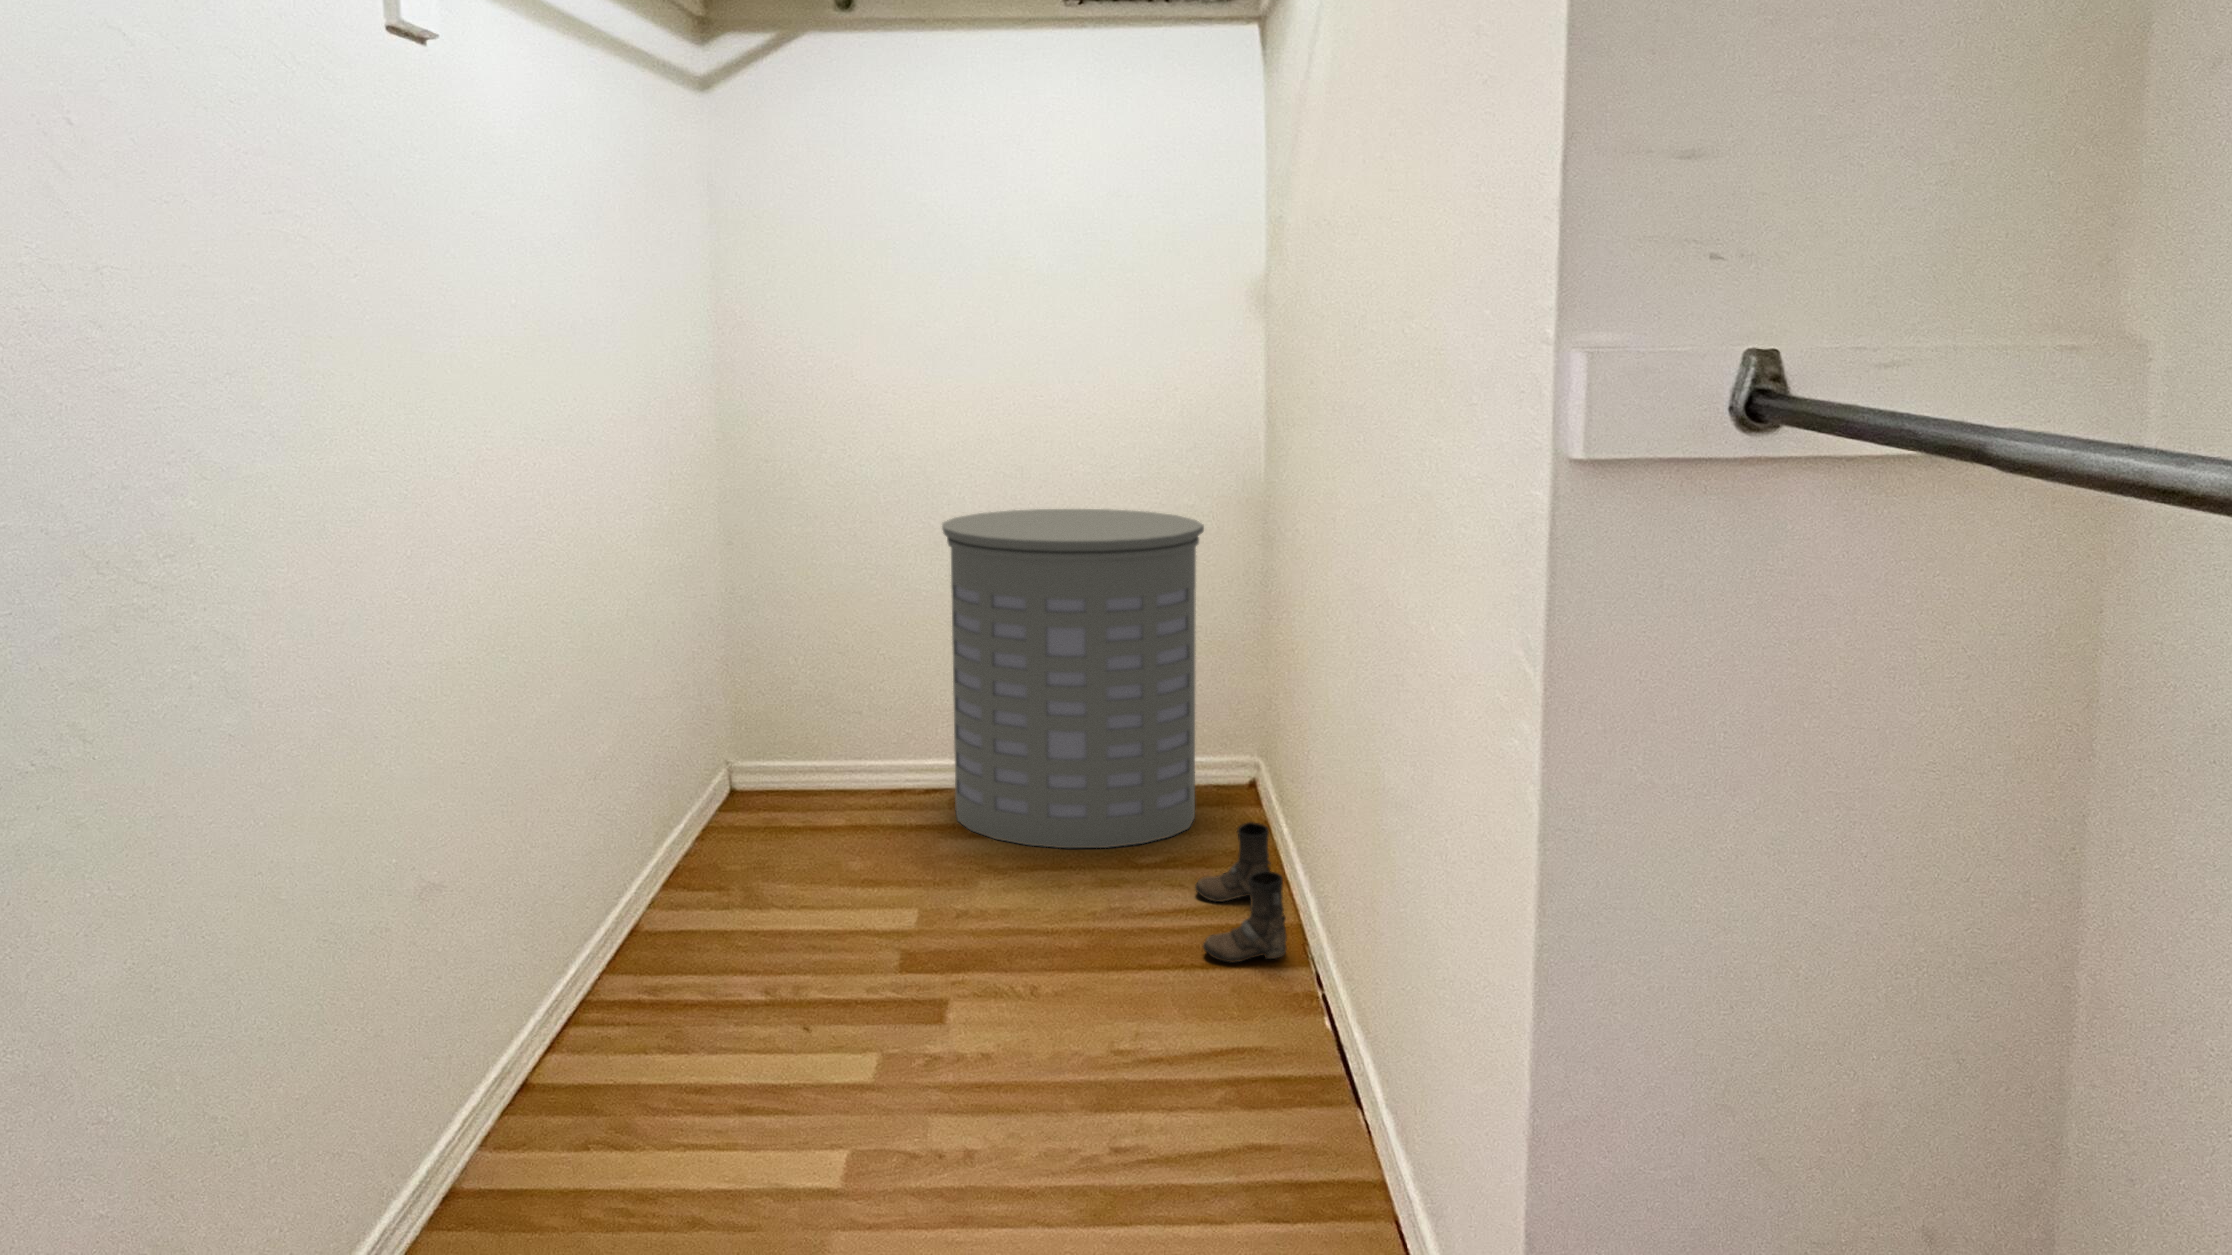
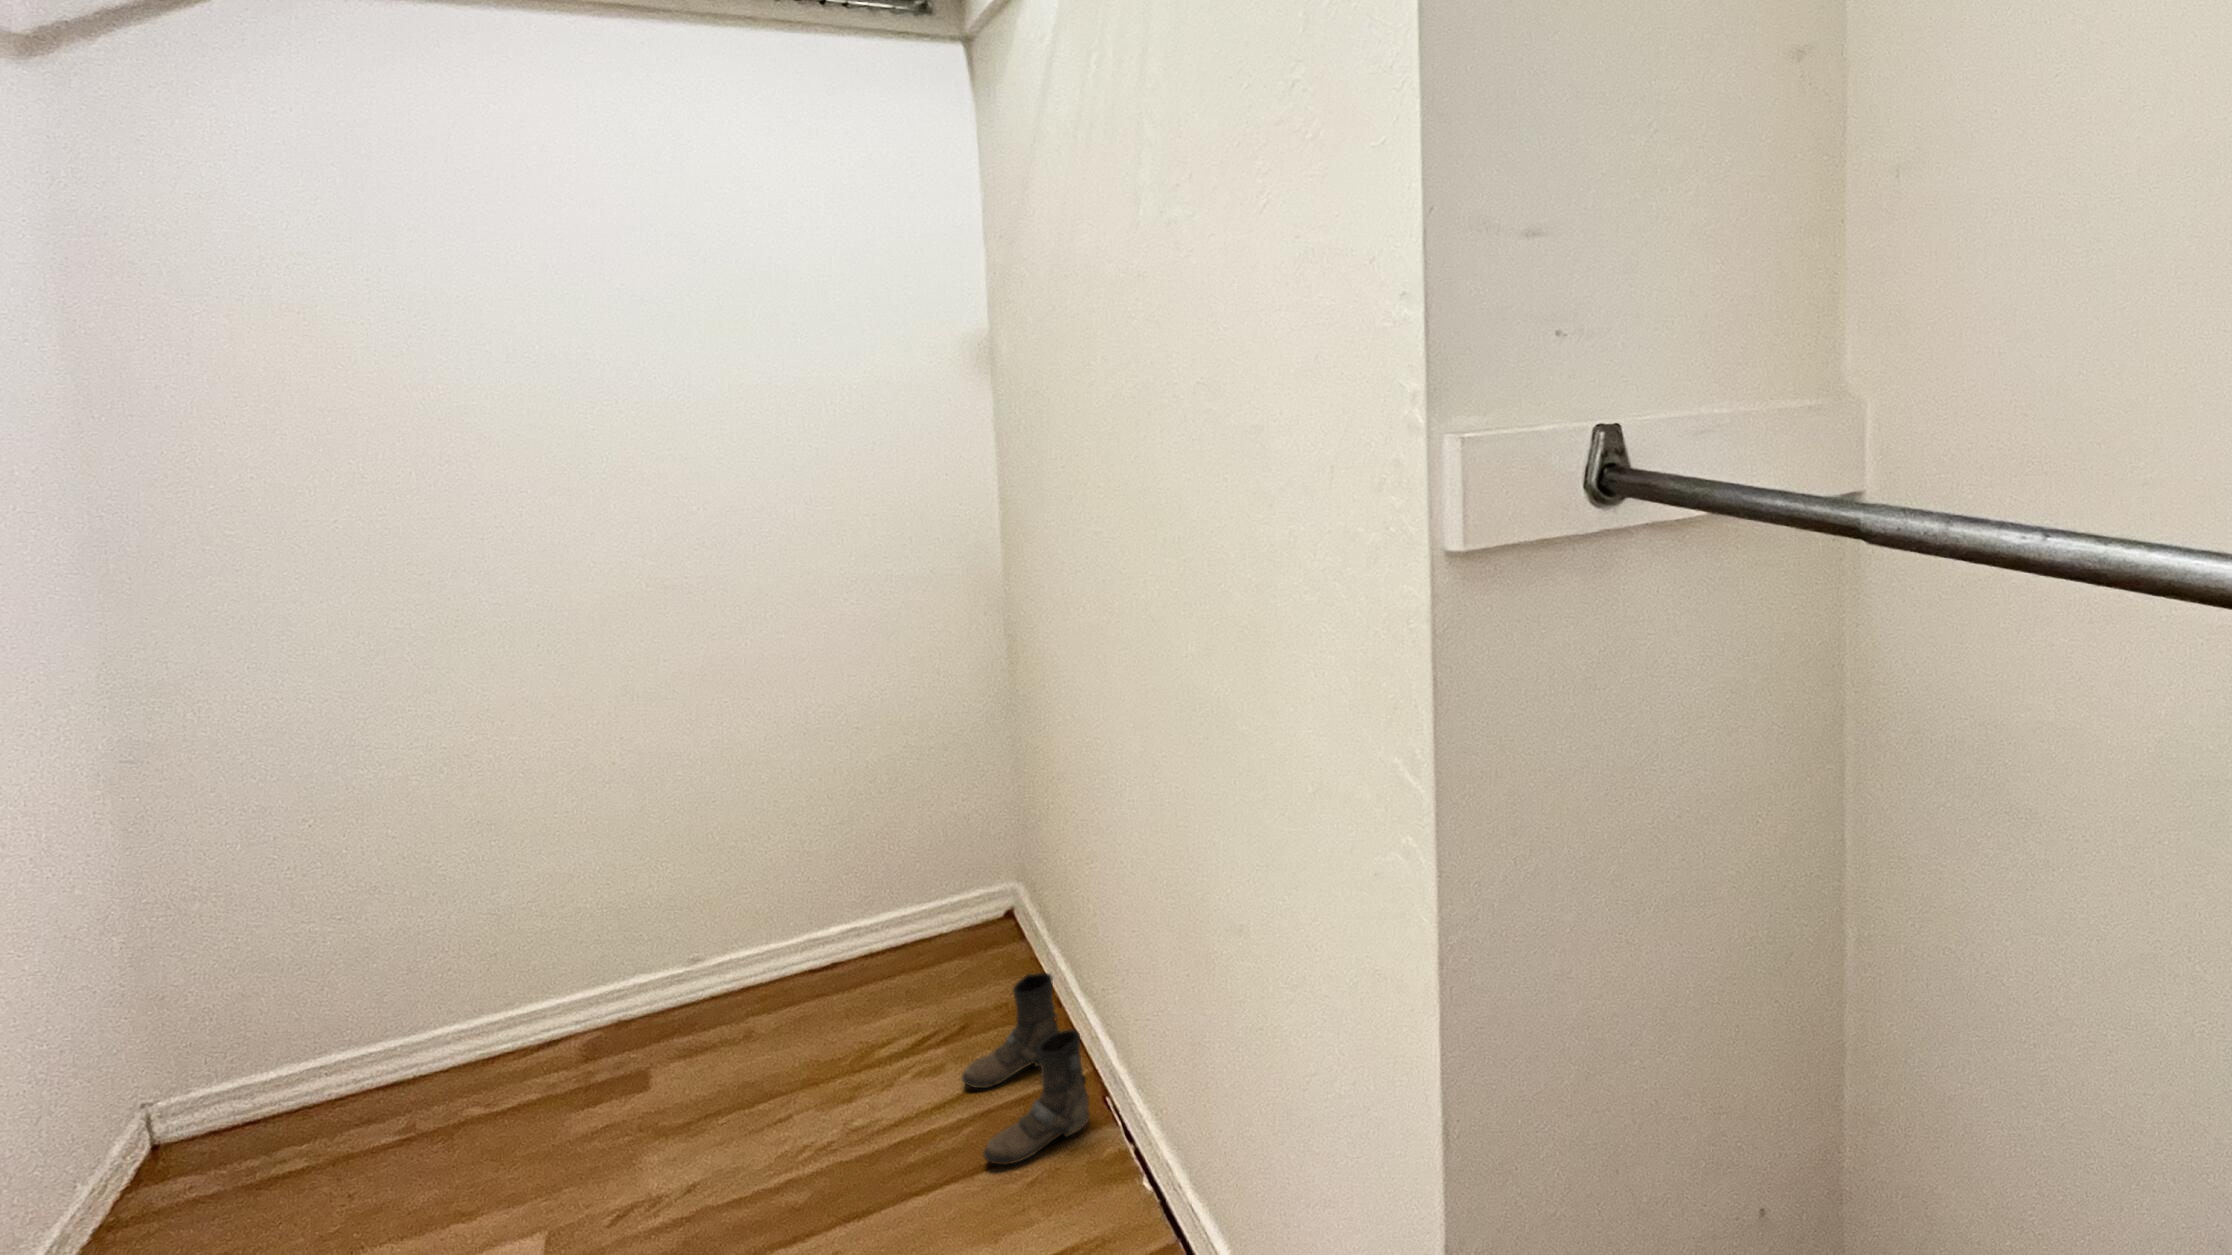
laundry hamper: present [942,509,1204,848] -> none [516,624,948,1121]

